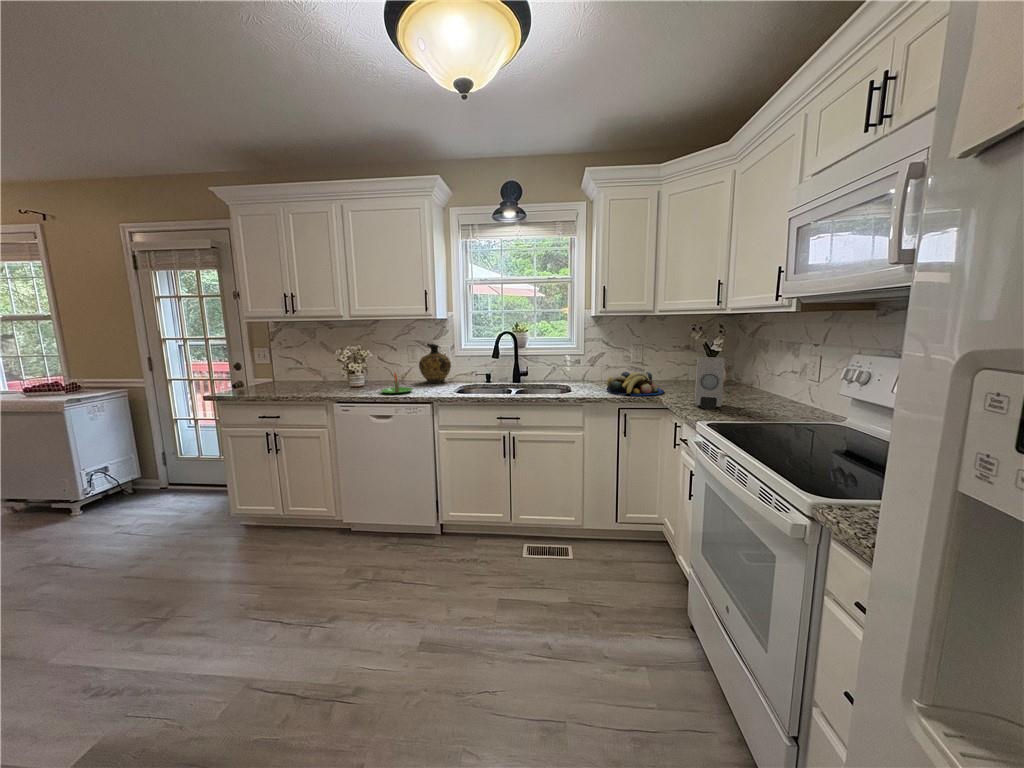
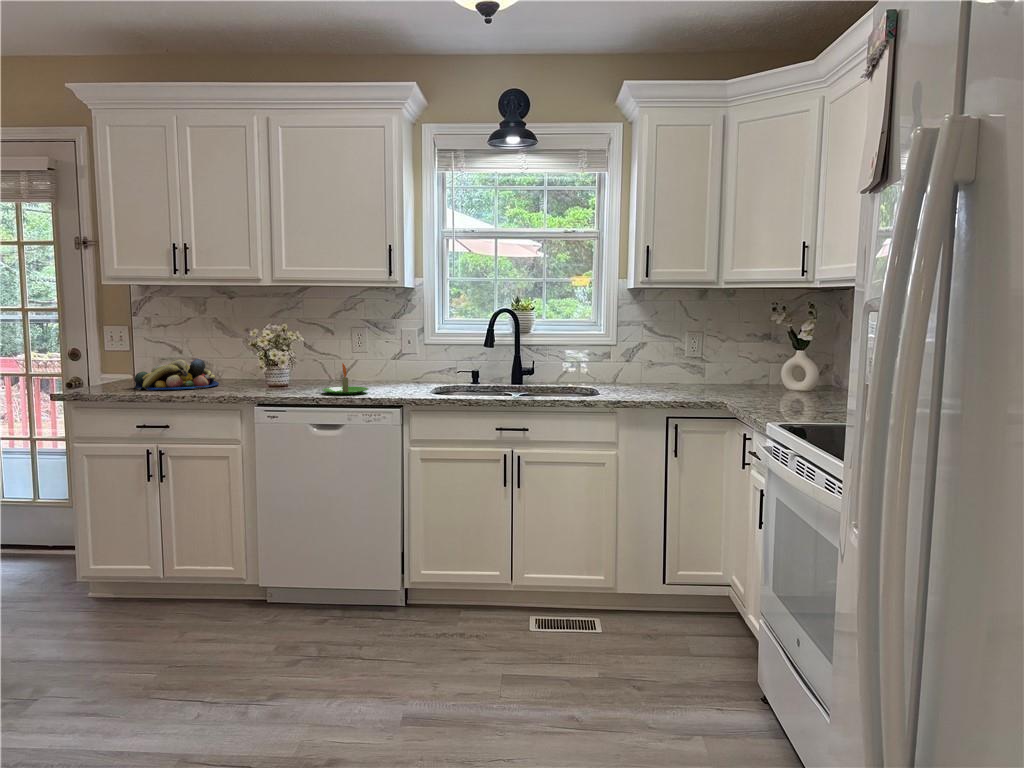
ceramic jug: present [419,343,451,383] -> none [369,323,417,383]
soap dispenser: present [695,357,725,409] -> none [769,344,806,413]
fruit bowl: present [606,370,664,396] -> present [134,359,219,390]

